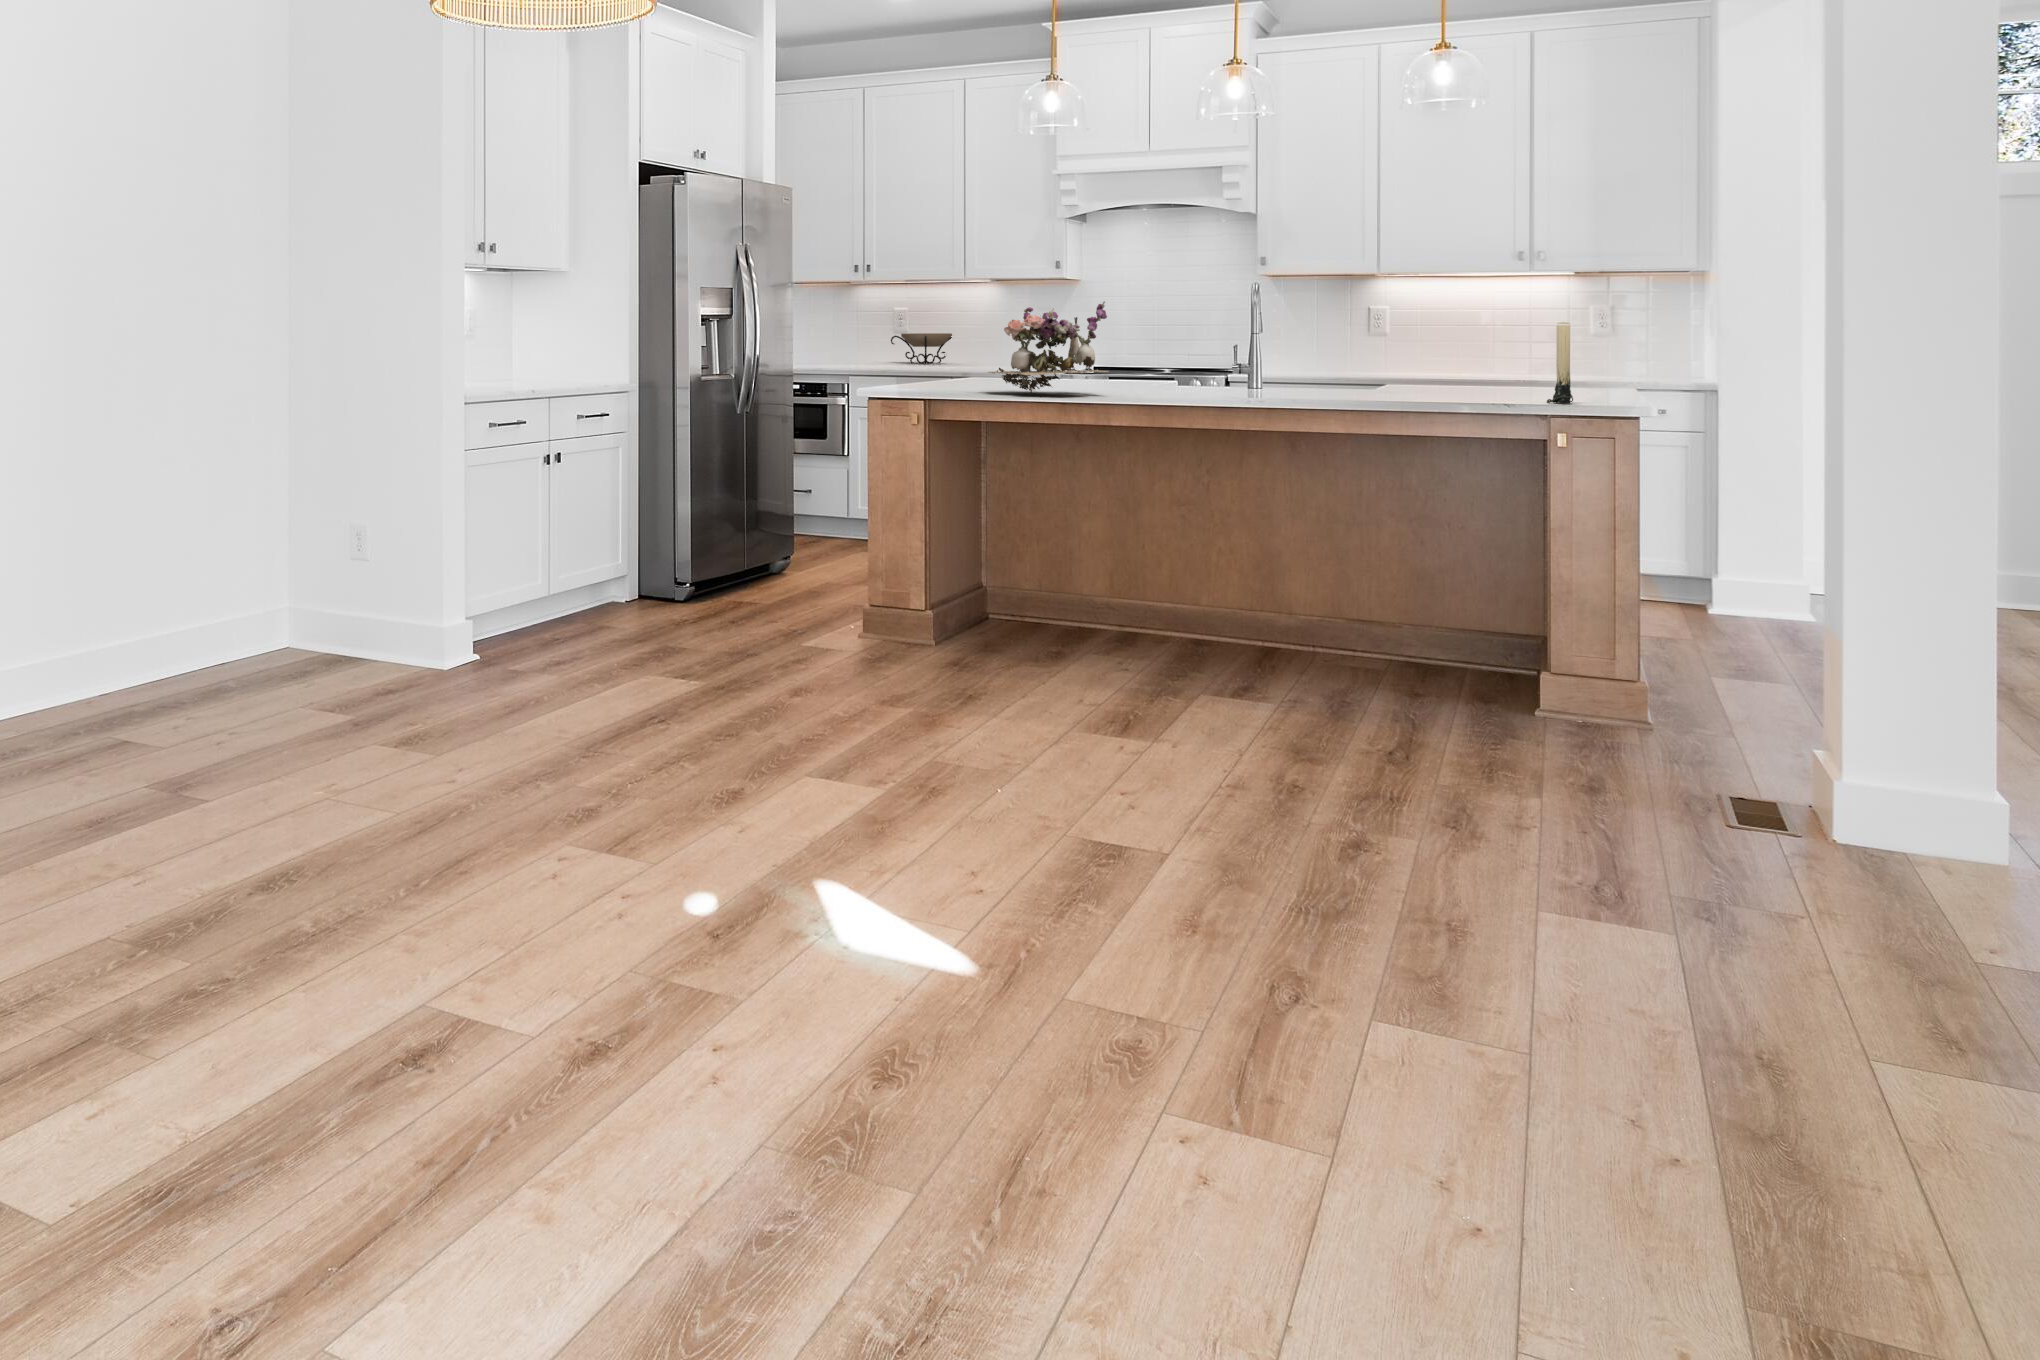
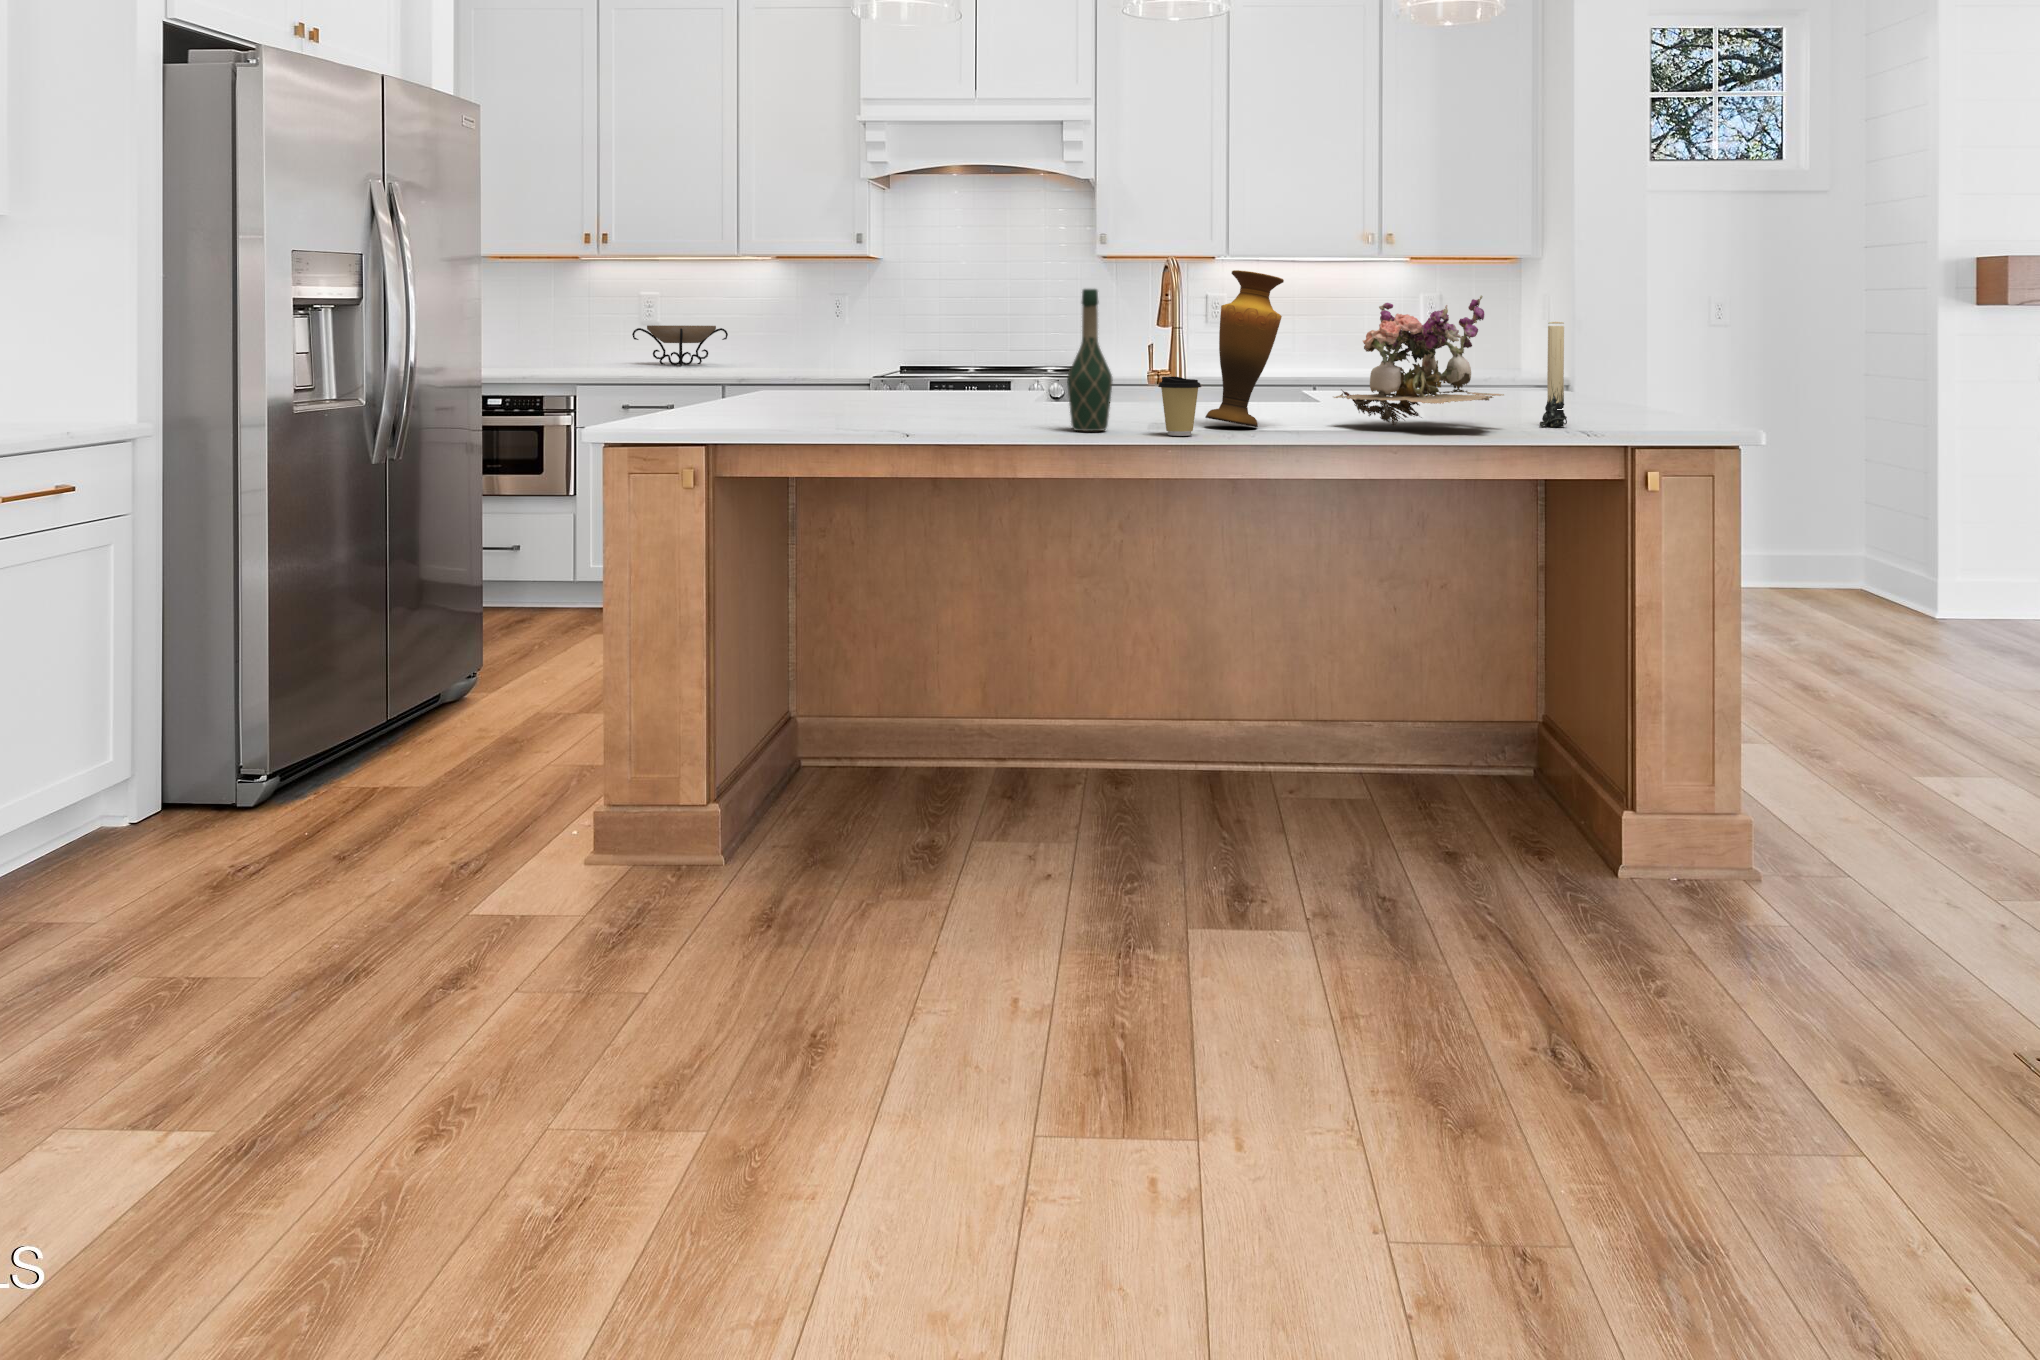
vase: none [1259,289,1319,398] -> present [1205,270,1284,427]
flower arrangement: present [988,301,1108,393] -> present [1334,295,1504,427]
wine bottle: none [1153,304,1185,397] -> present [1067,289,1113,431]
coffee cup: none [1212,361,1243,400] -> present [1158,377,1201,436]

